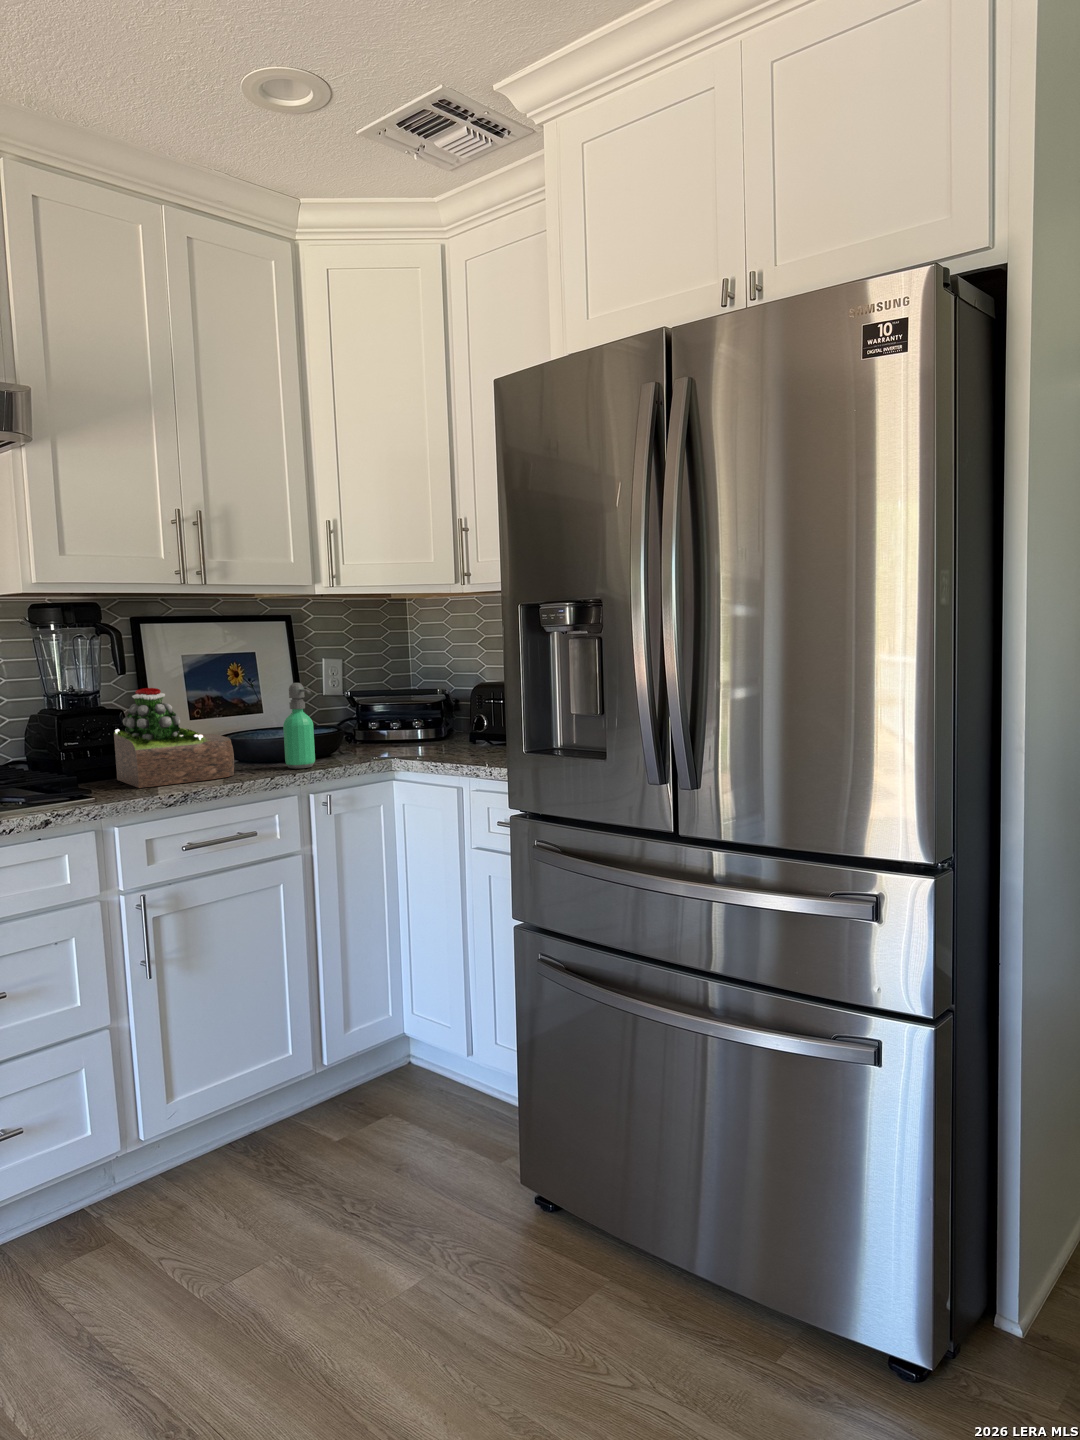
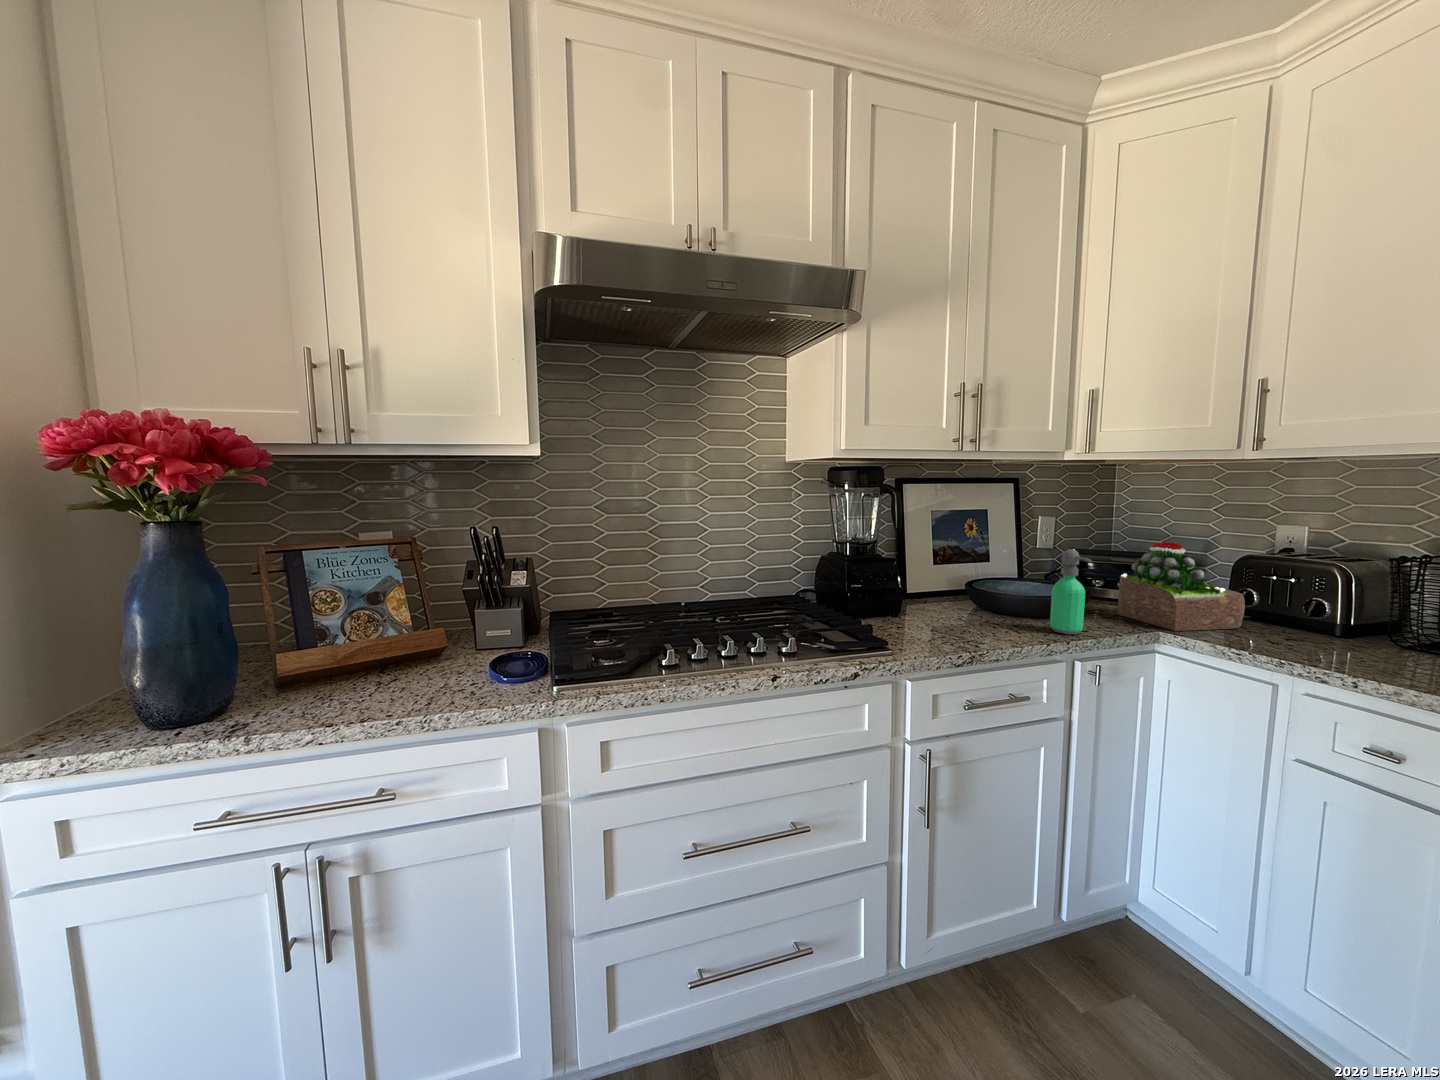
succulent plant: present [114,688,234,788] -> present [1118,542,1245,631]

